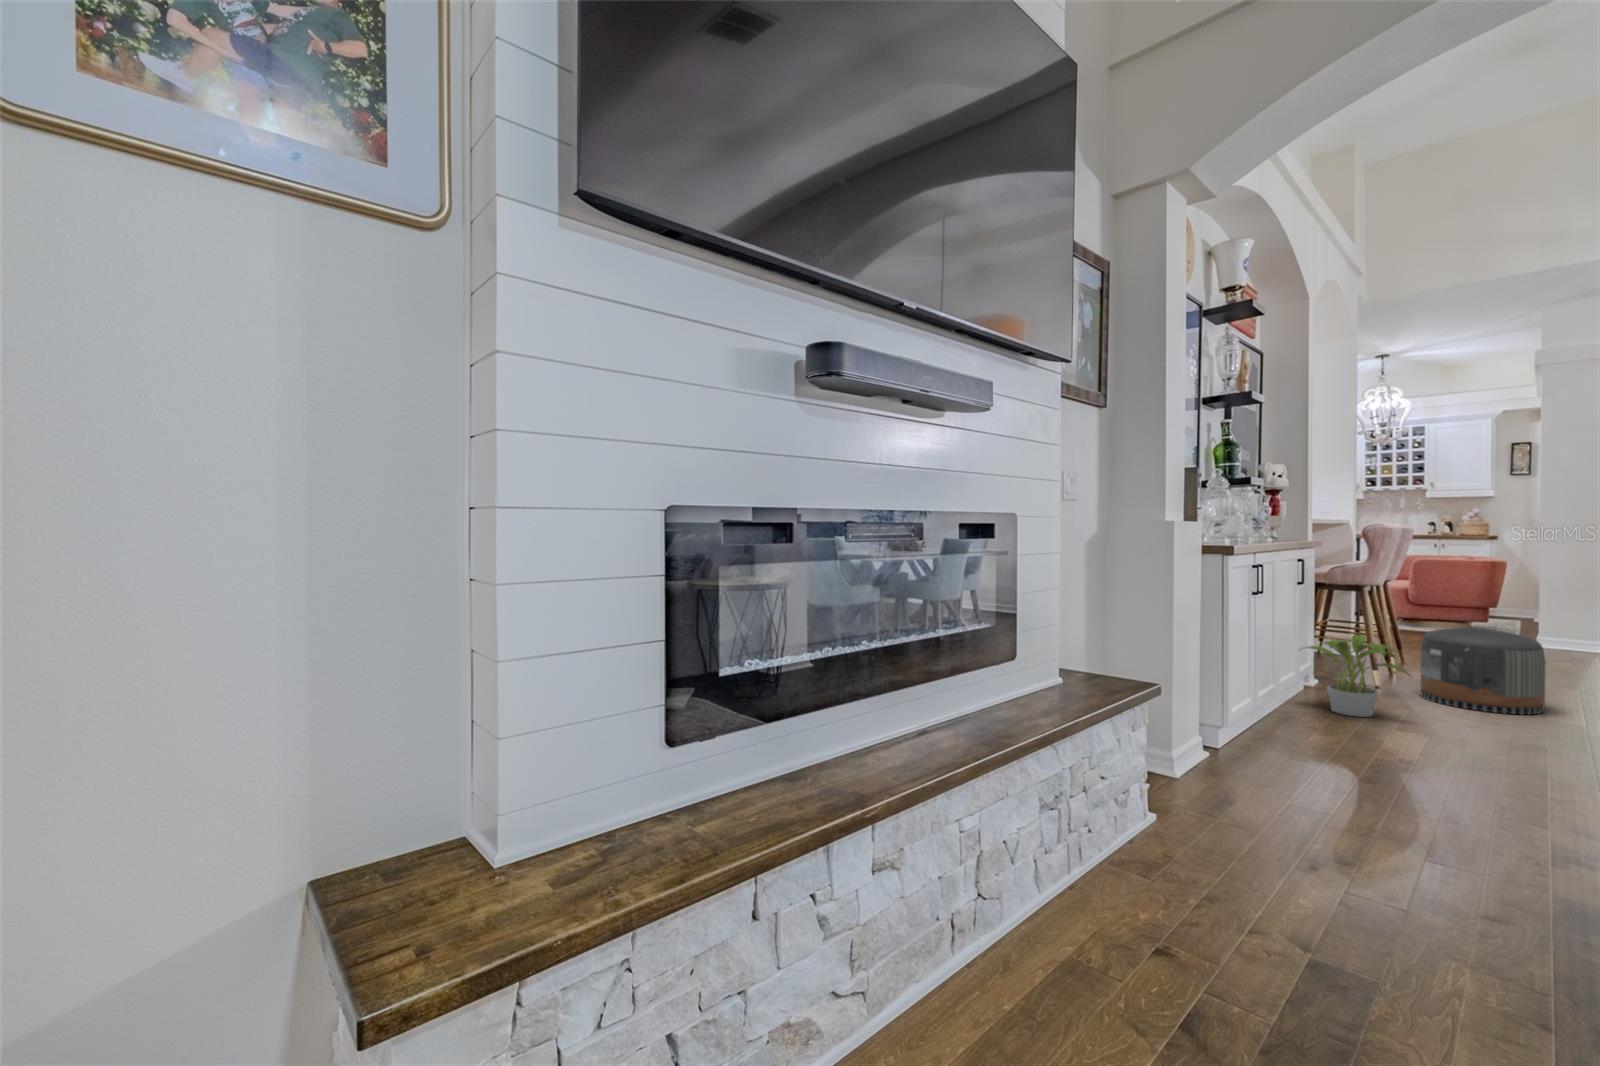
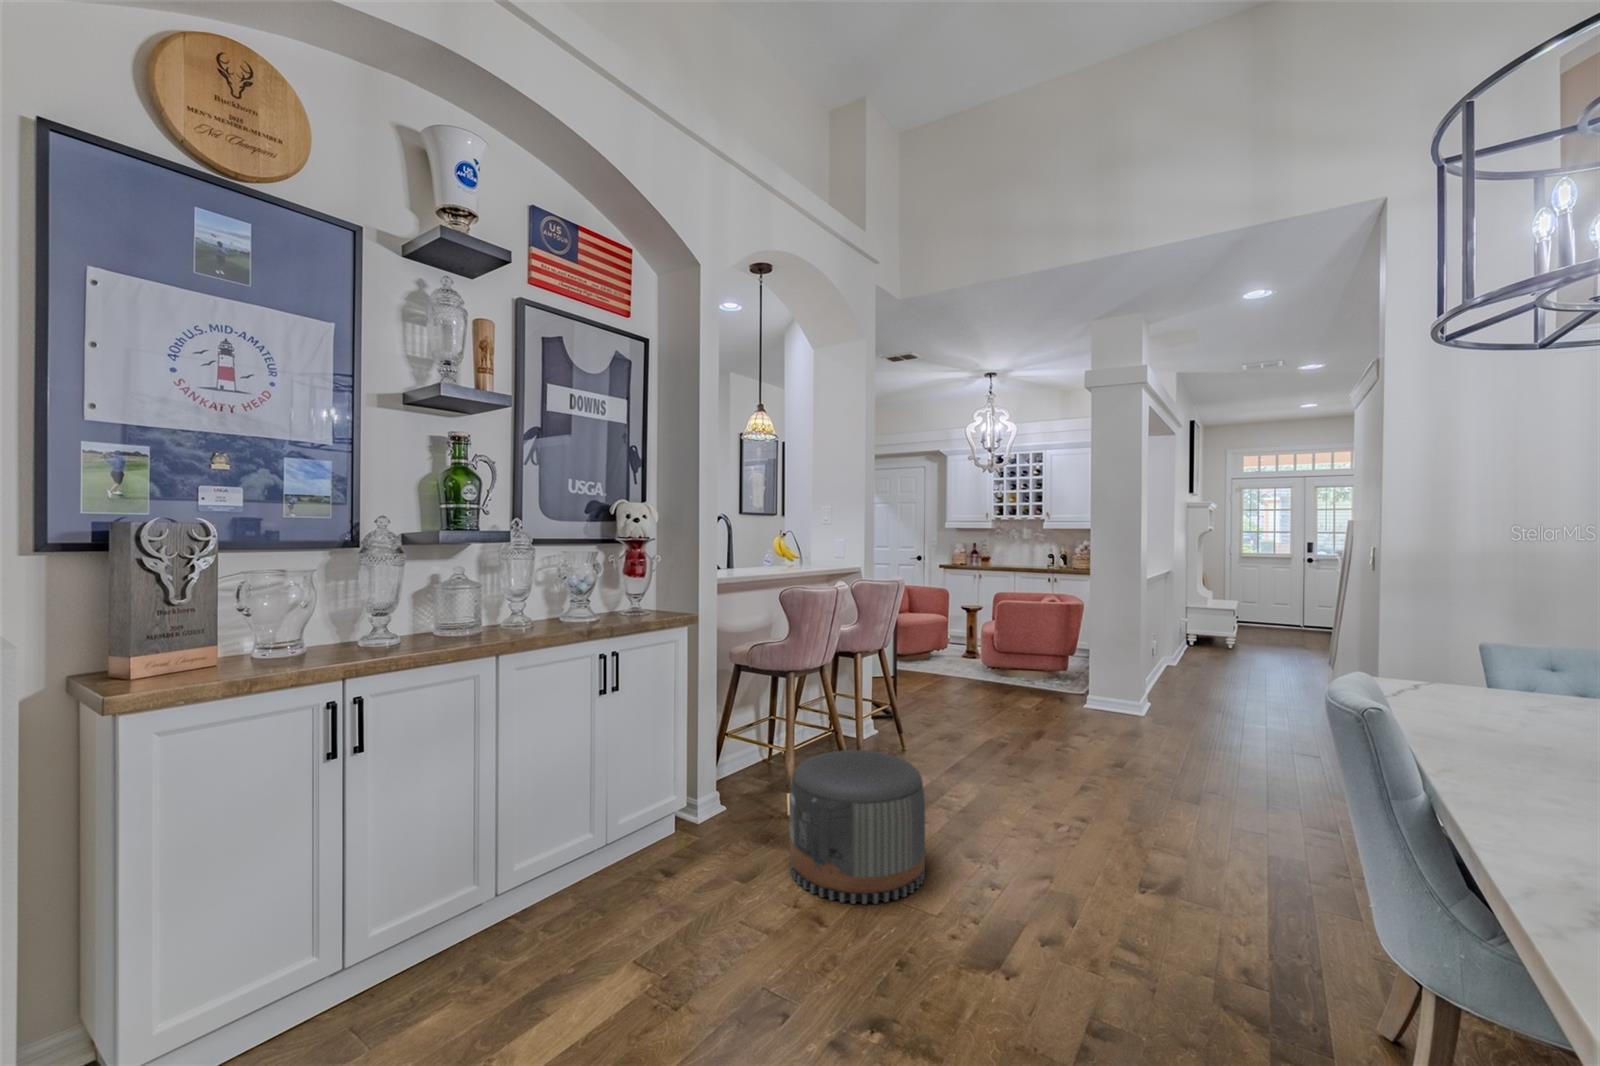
potted plant: present [1307,635,1410,717] -> none [543,791,680,949]

